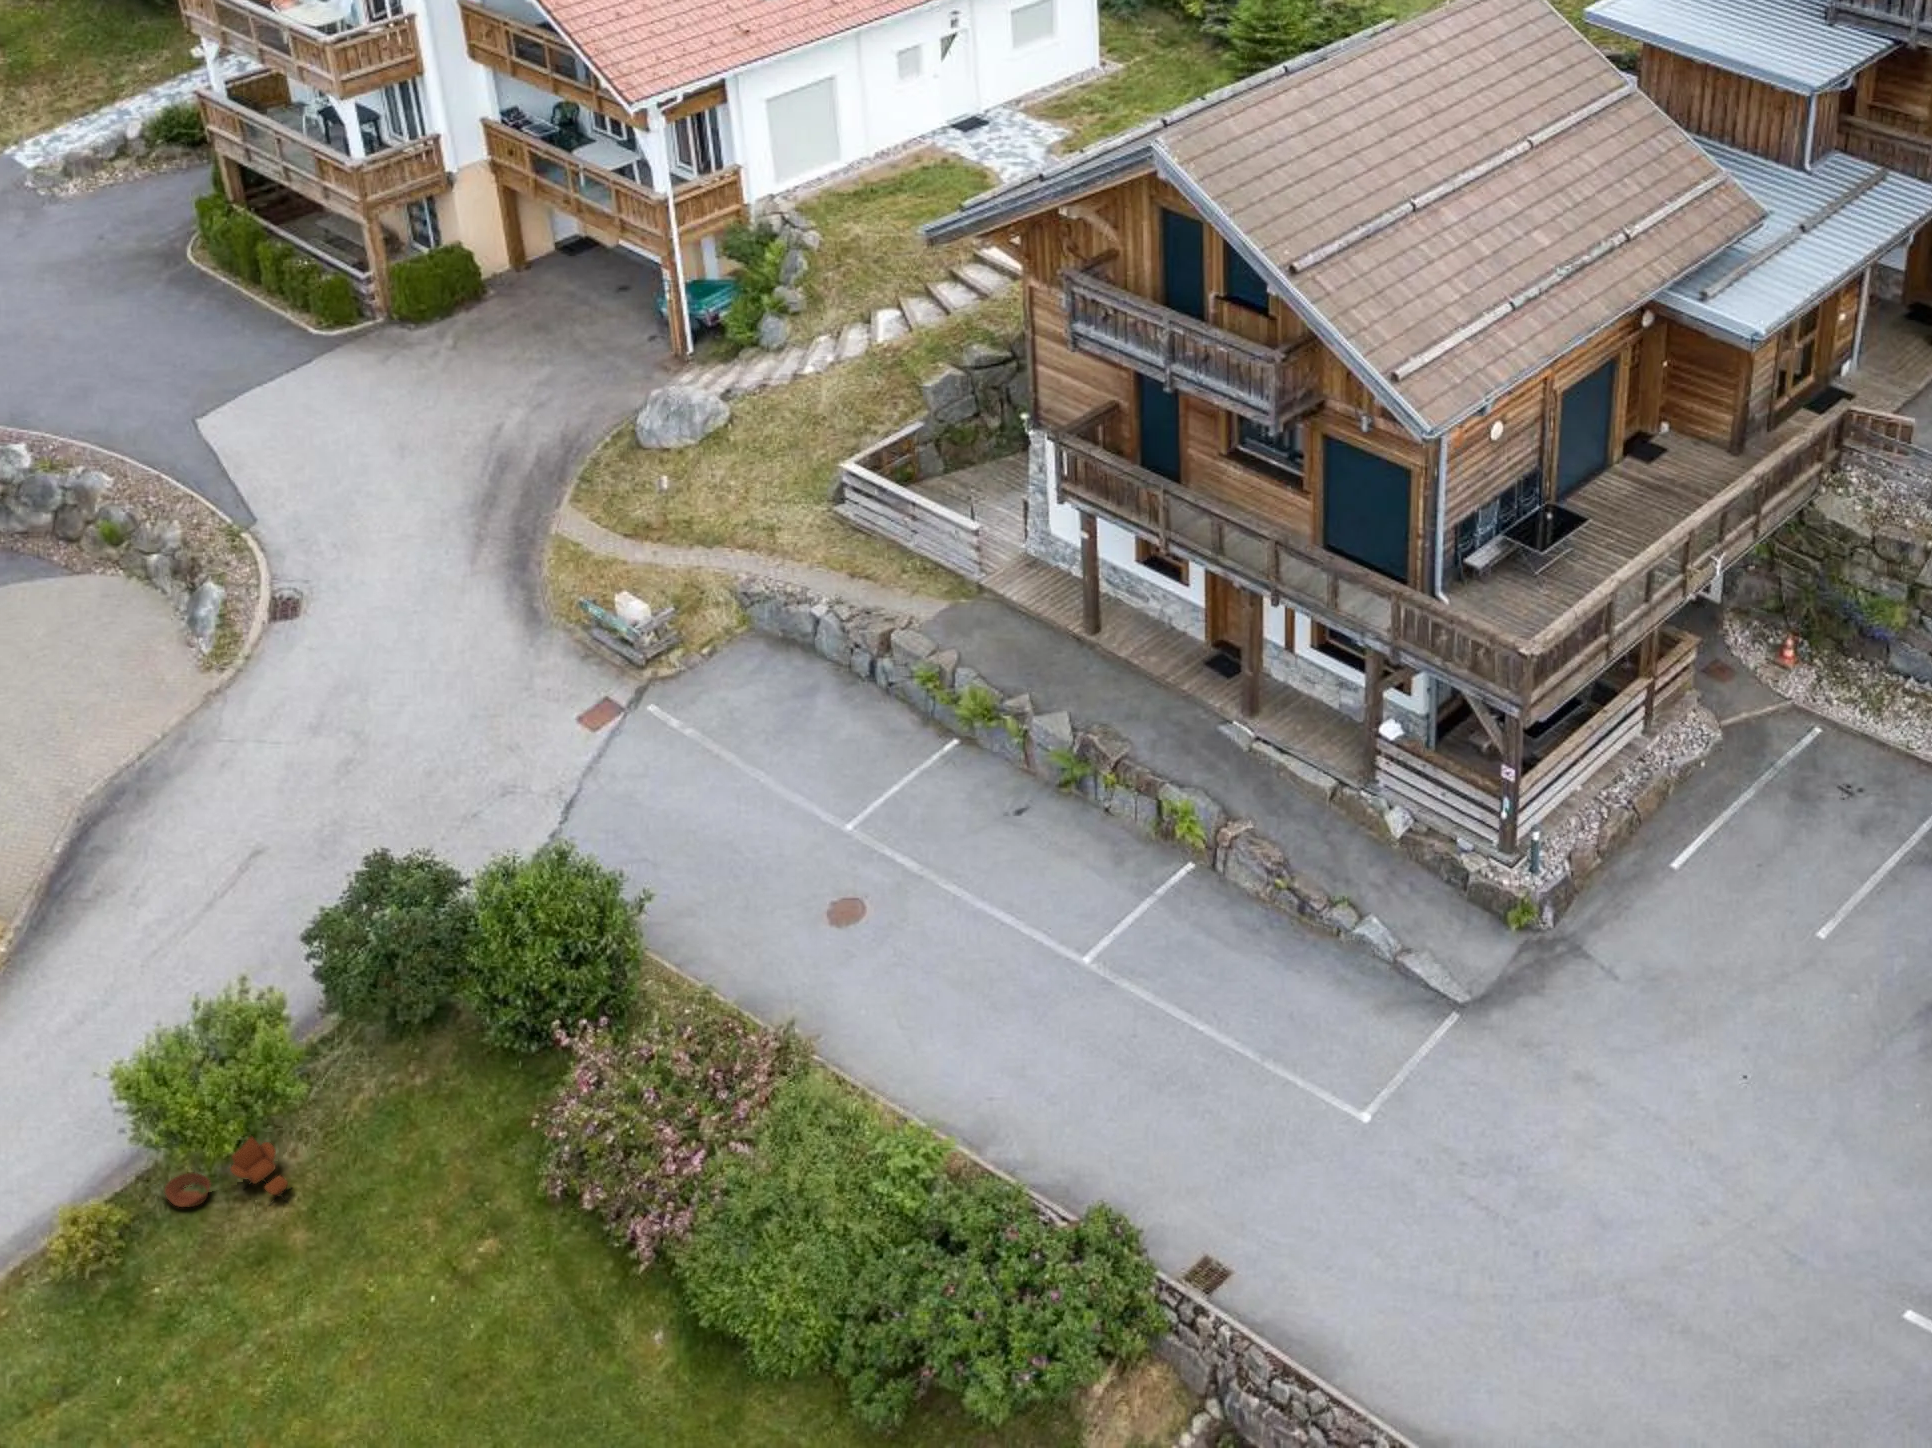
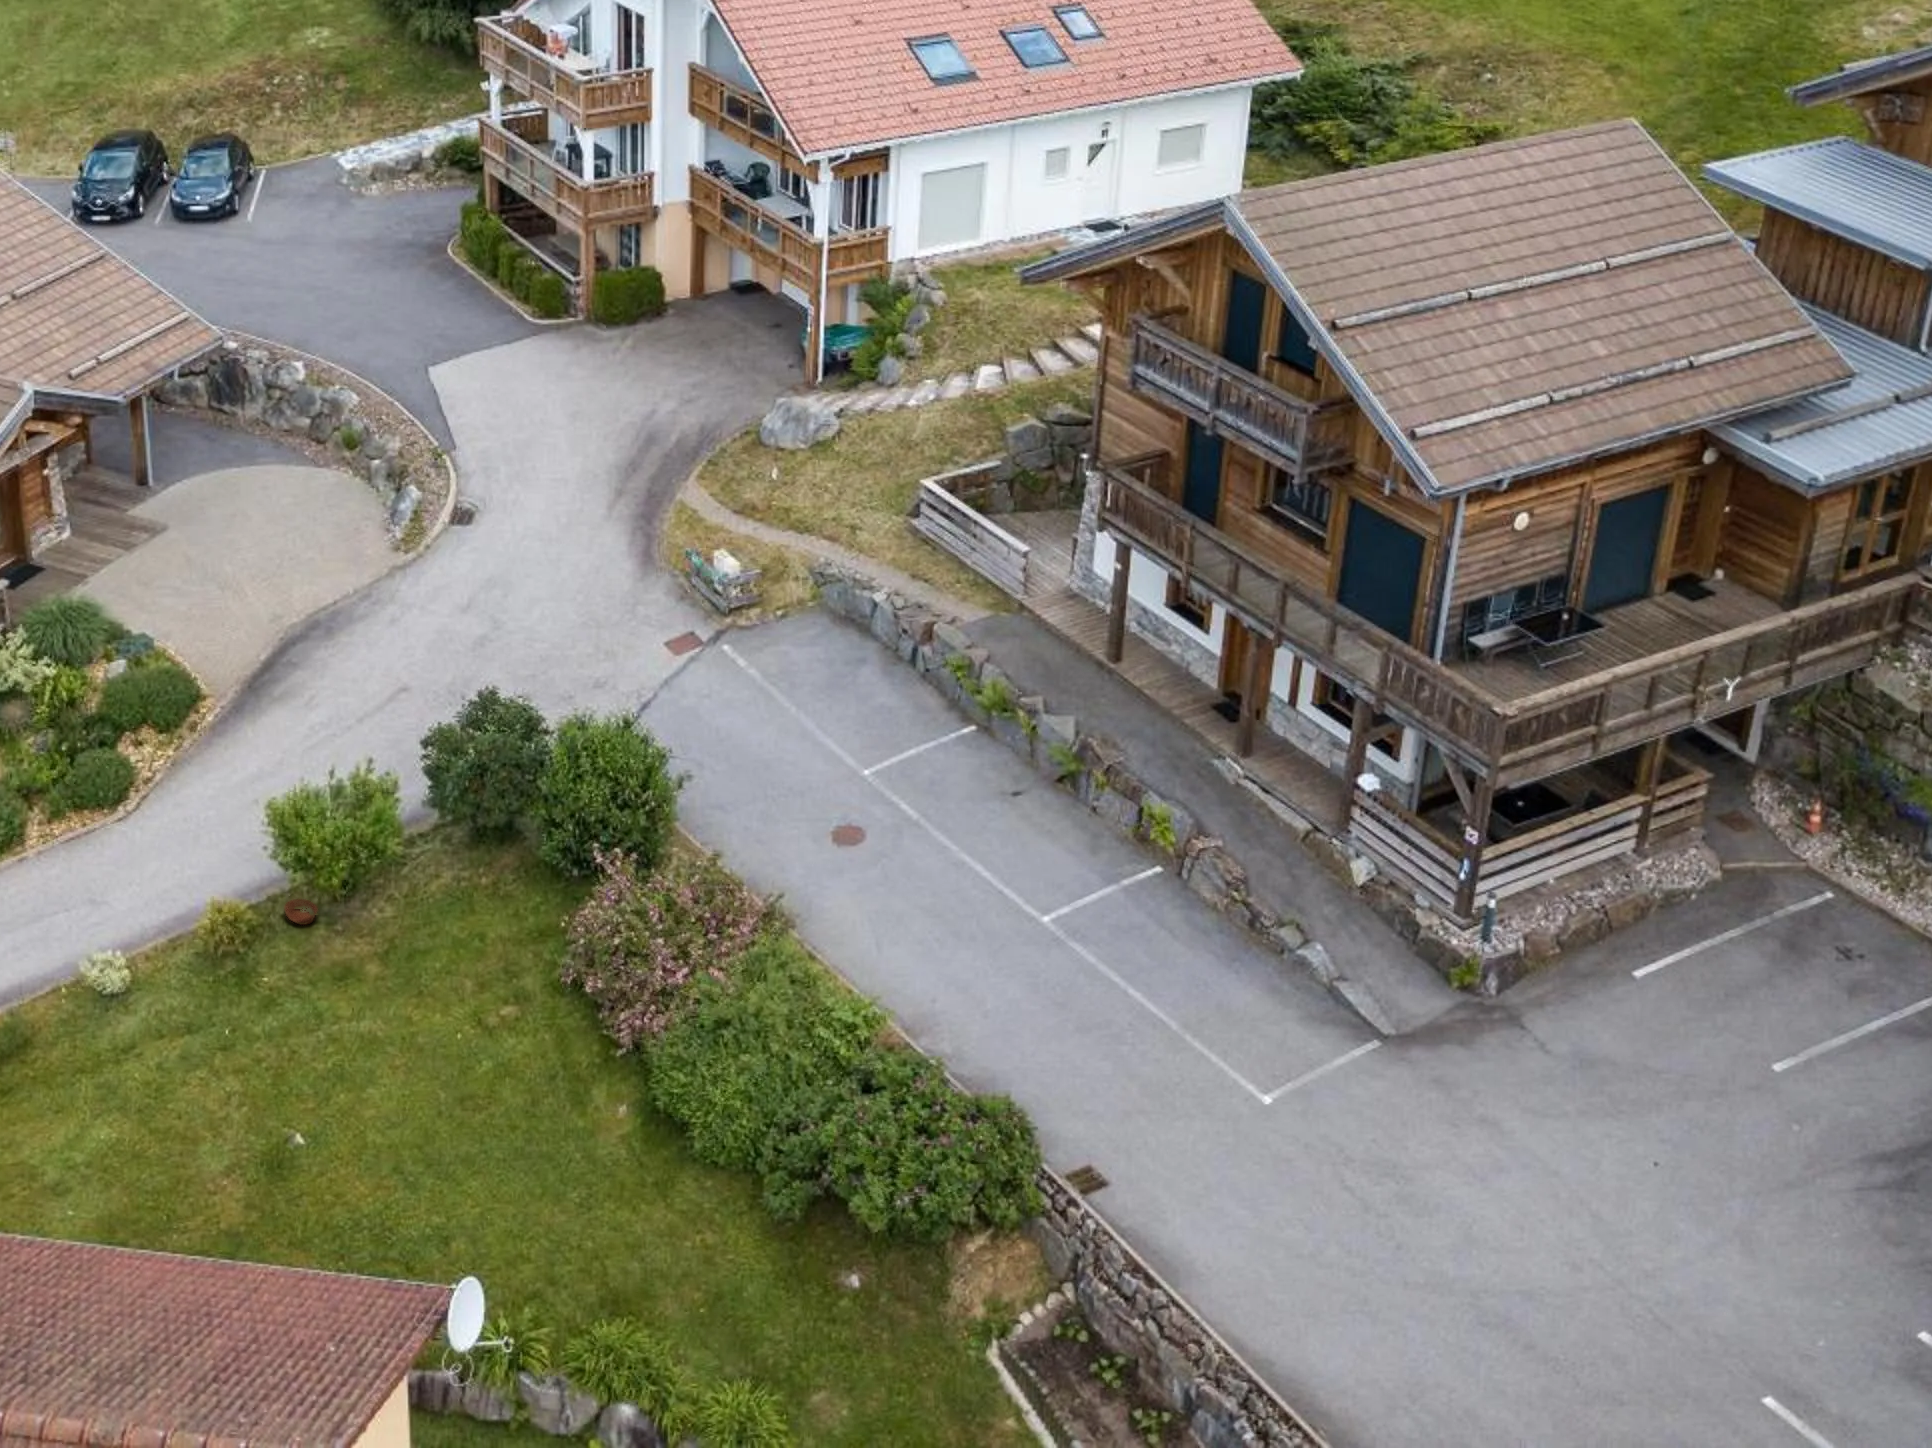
lounge chair: present [231,1137,288,1197] -> none [333,874,375,940]

